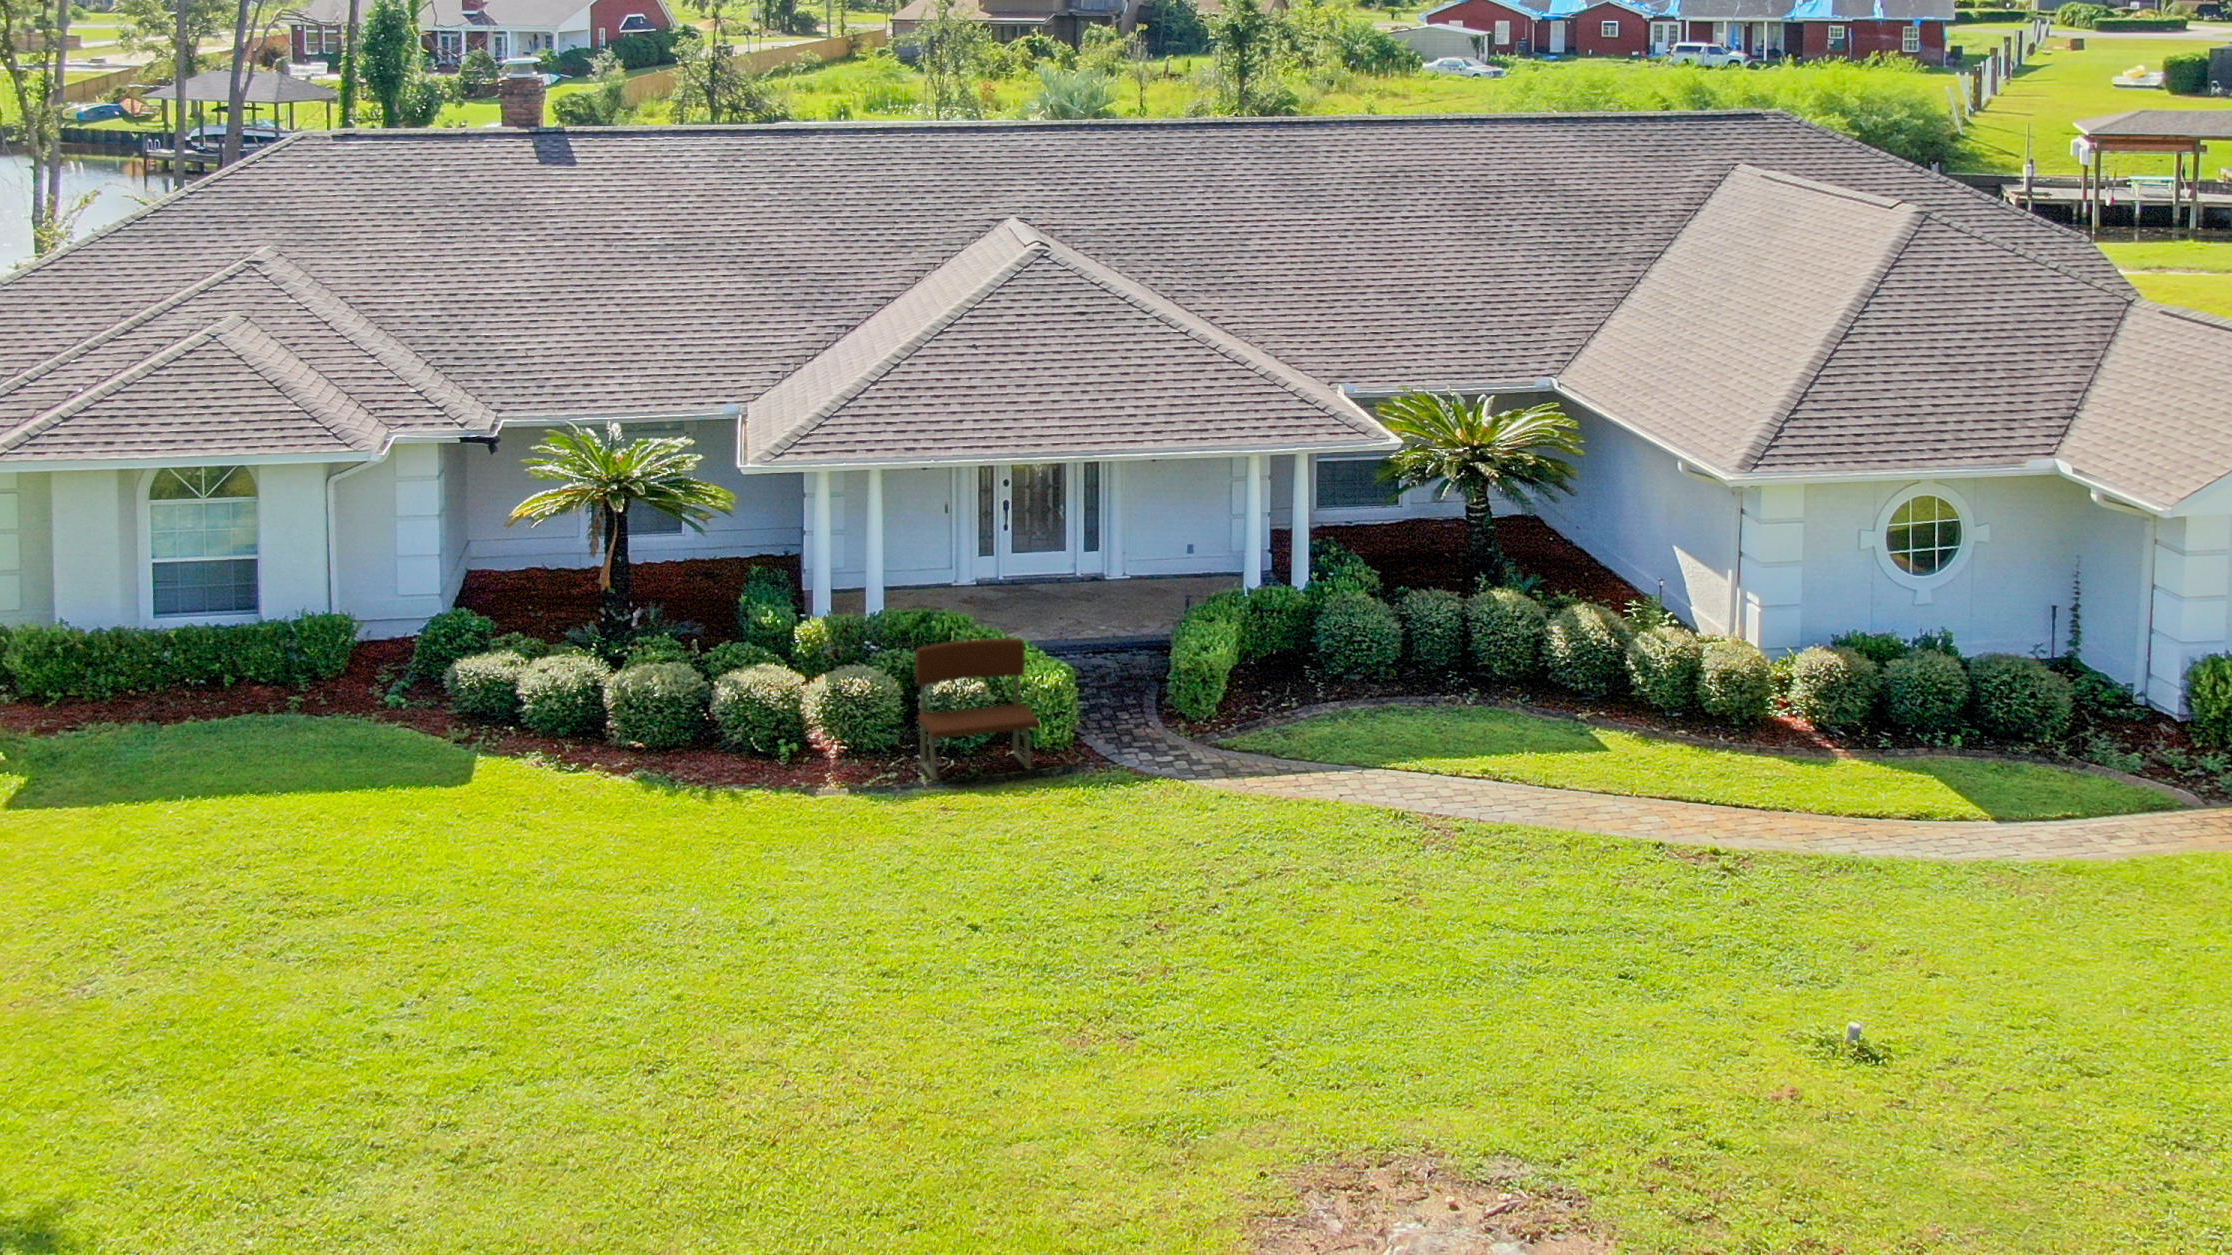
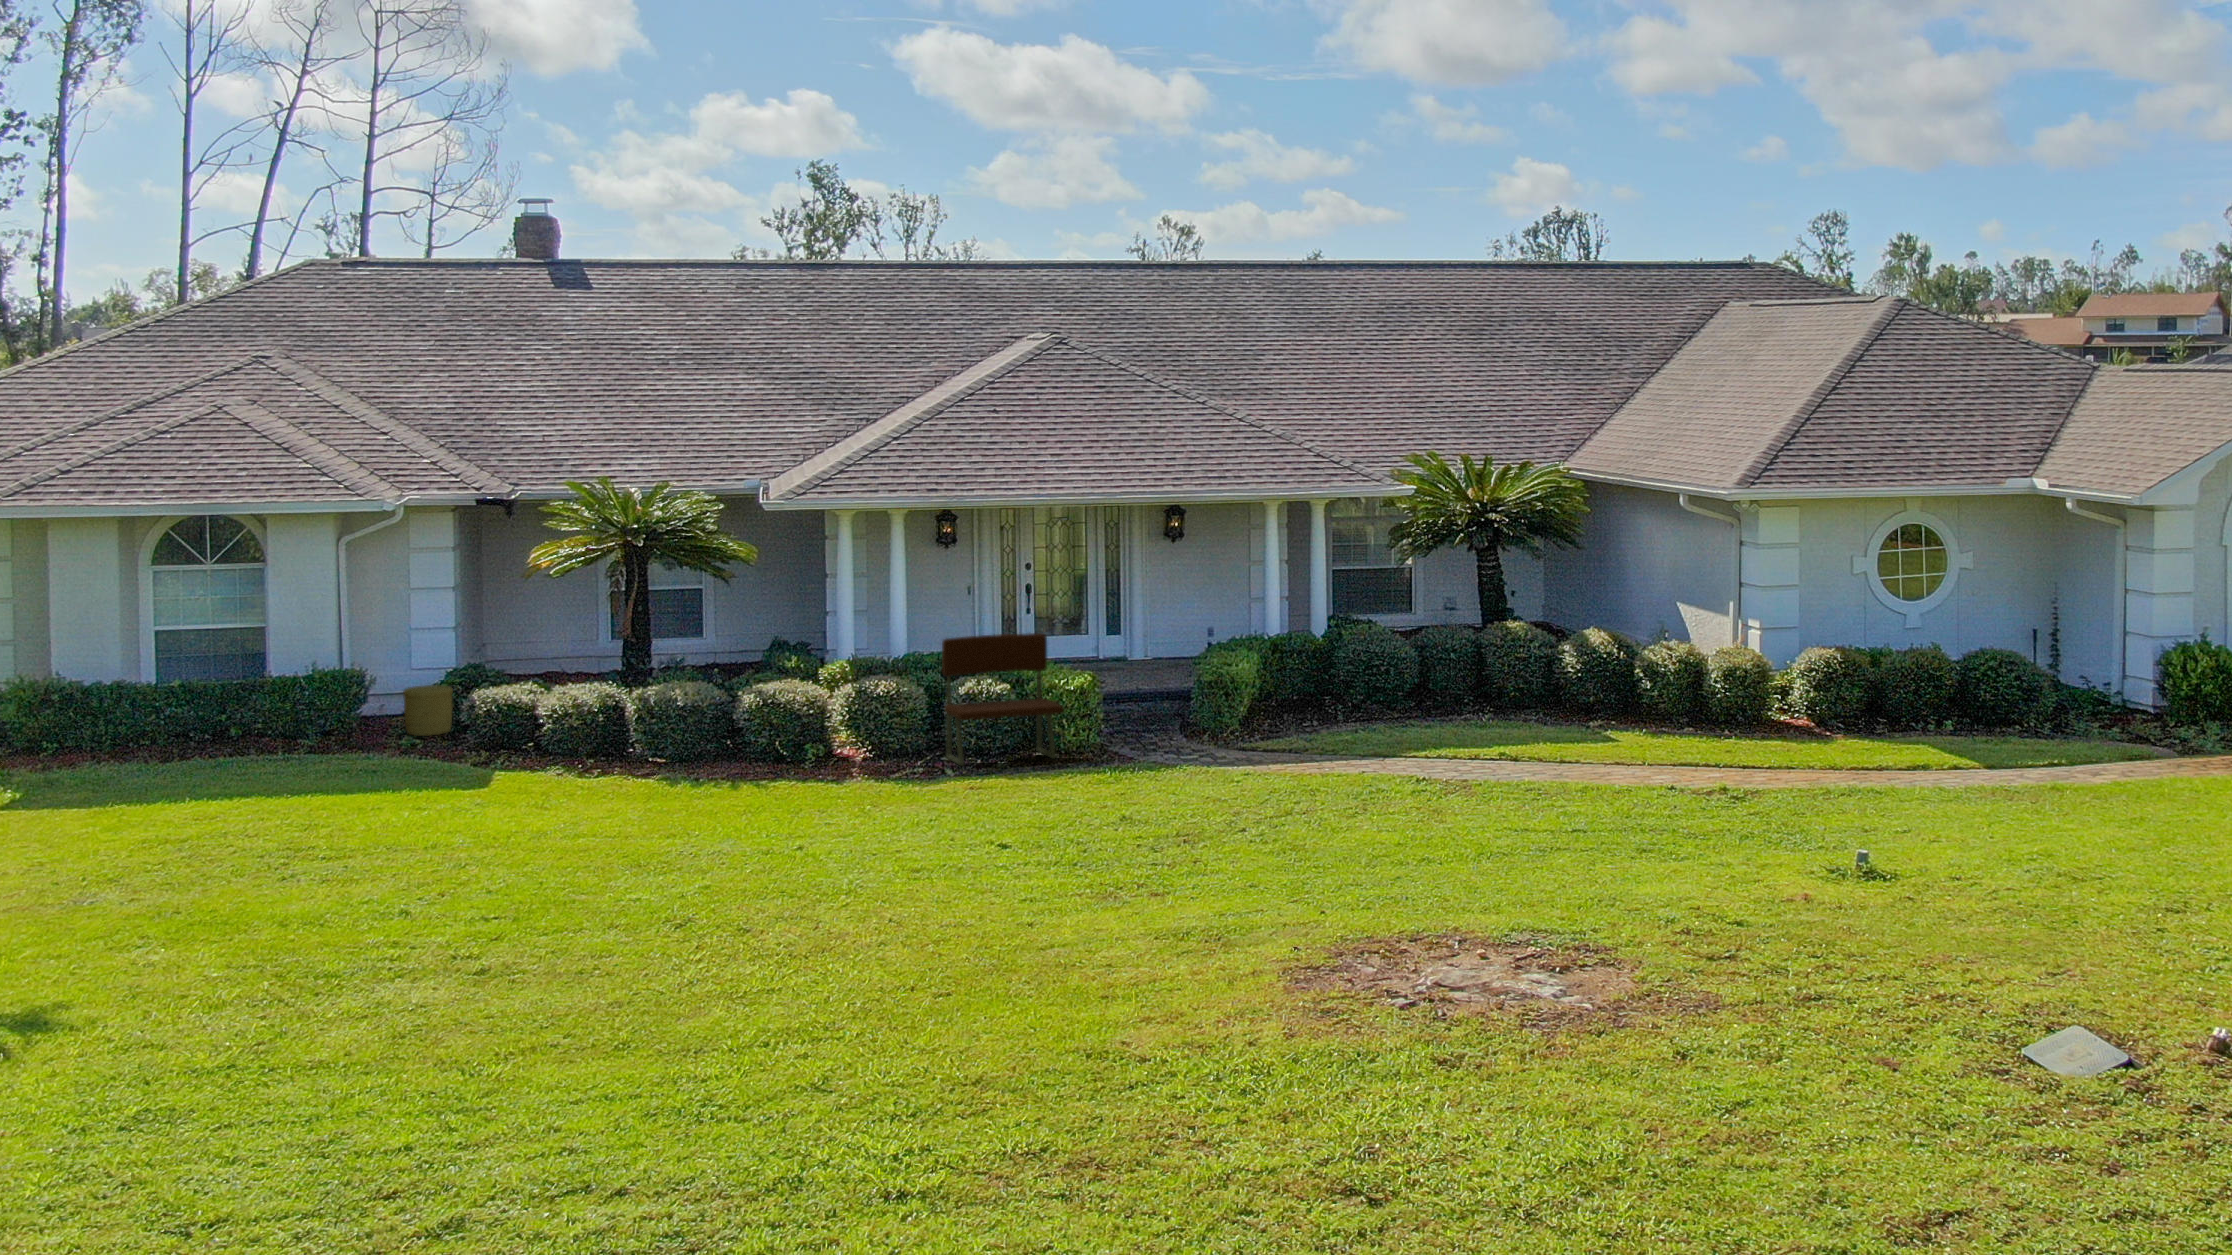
woven basket: none [380,647,431,703] -> present [403,685,453,736]

